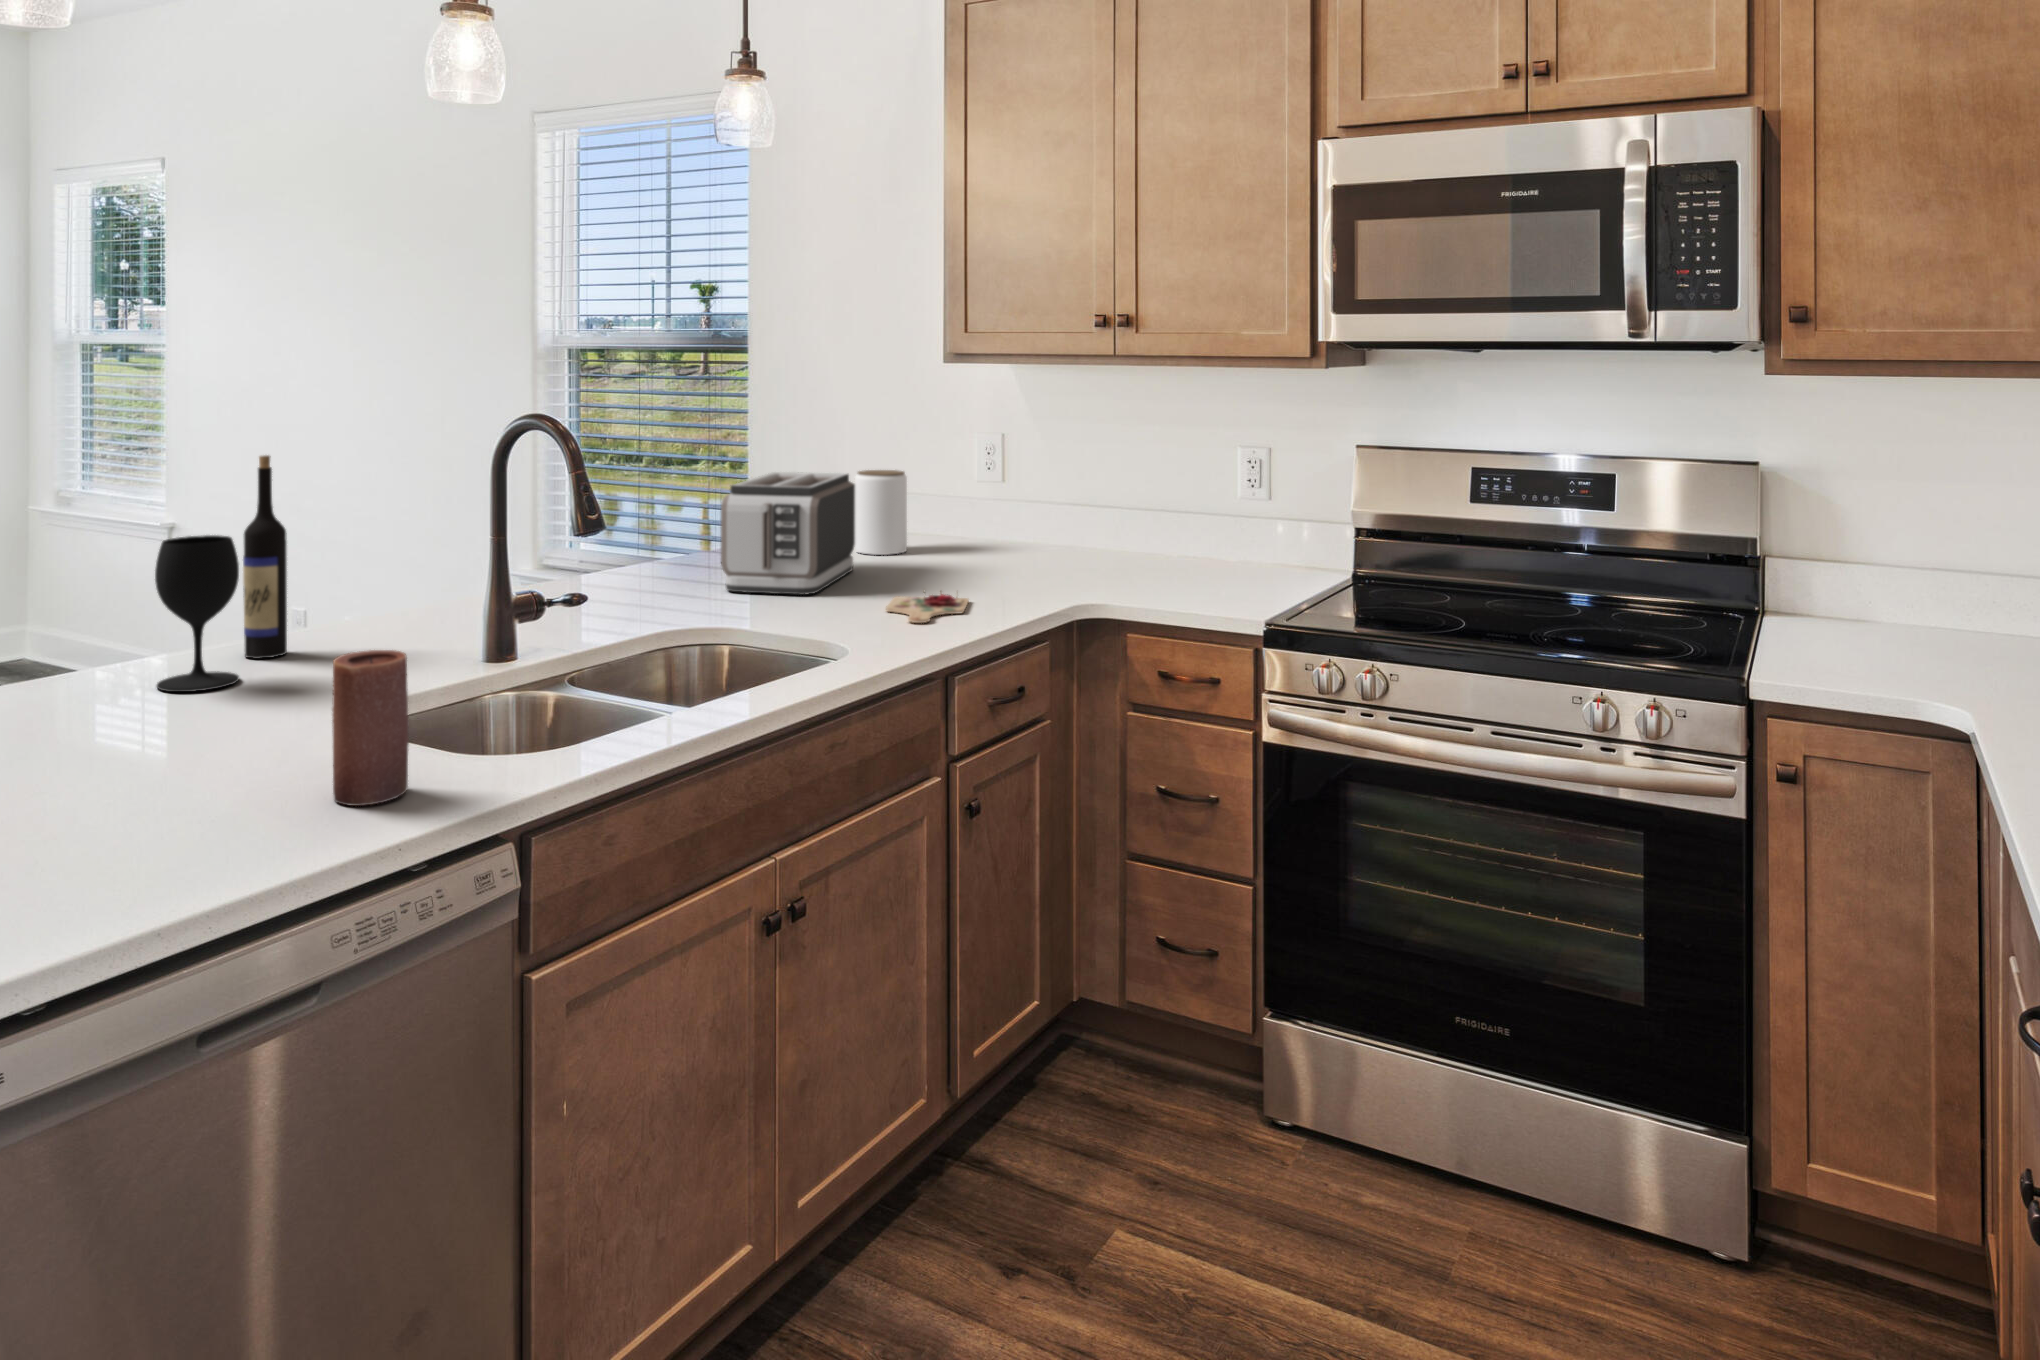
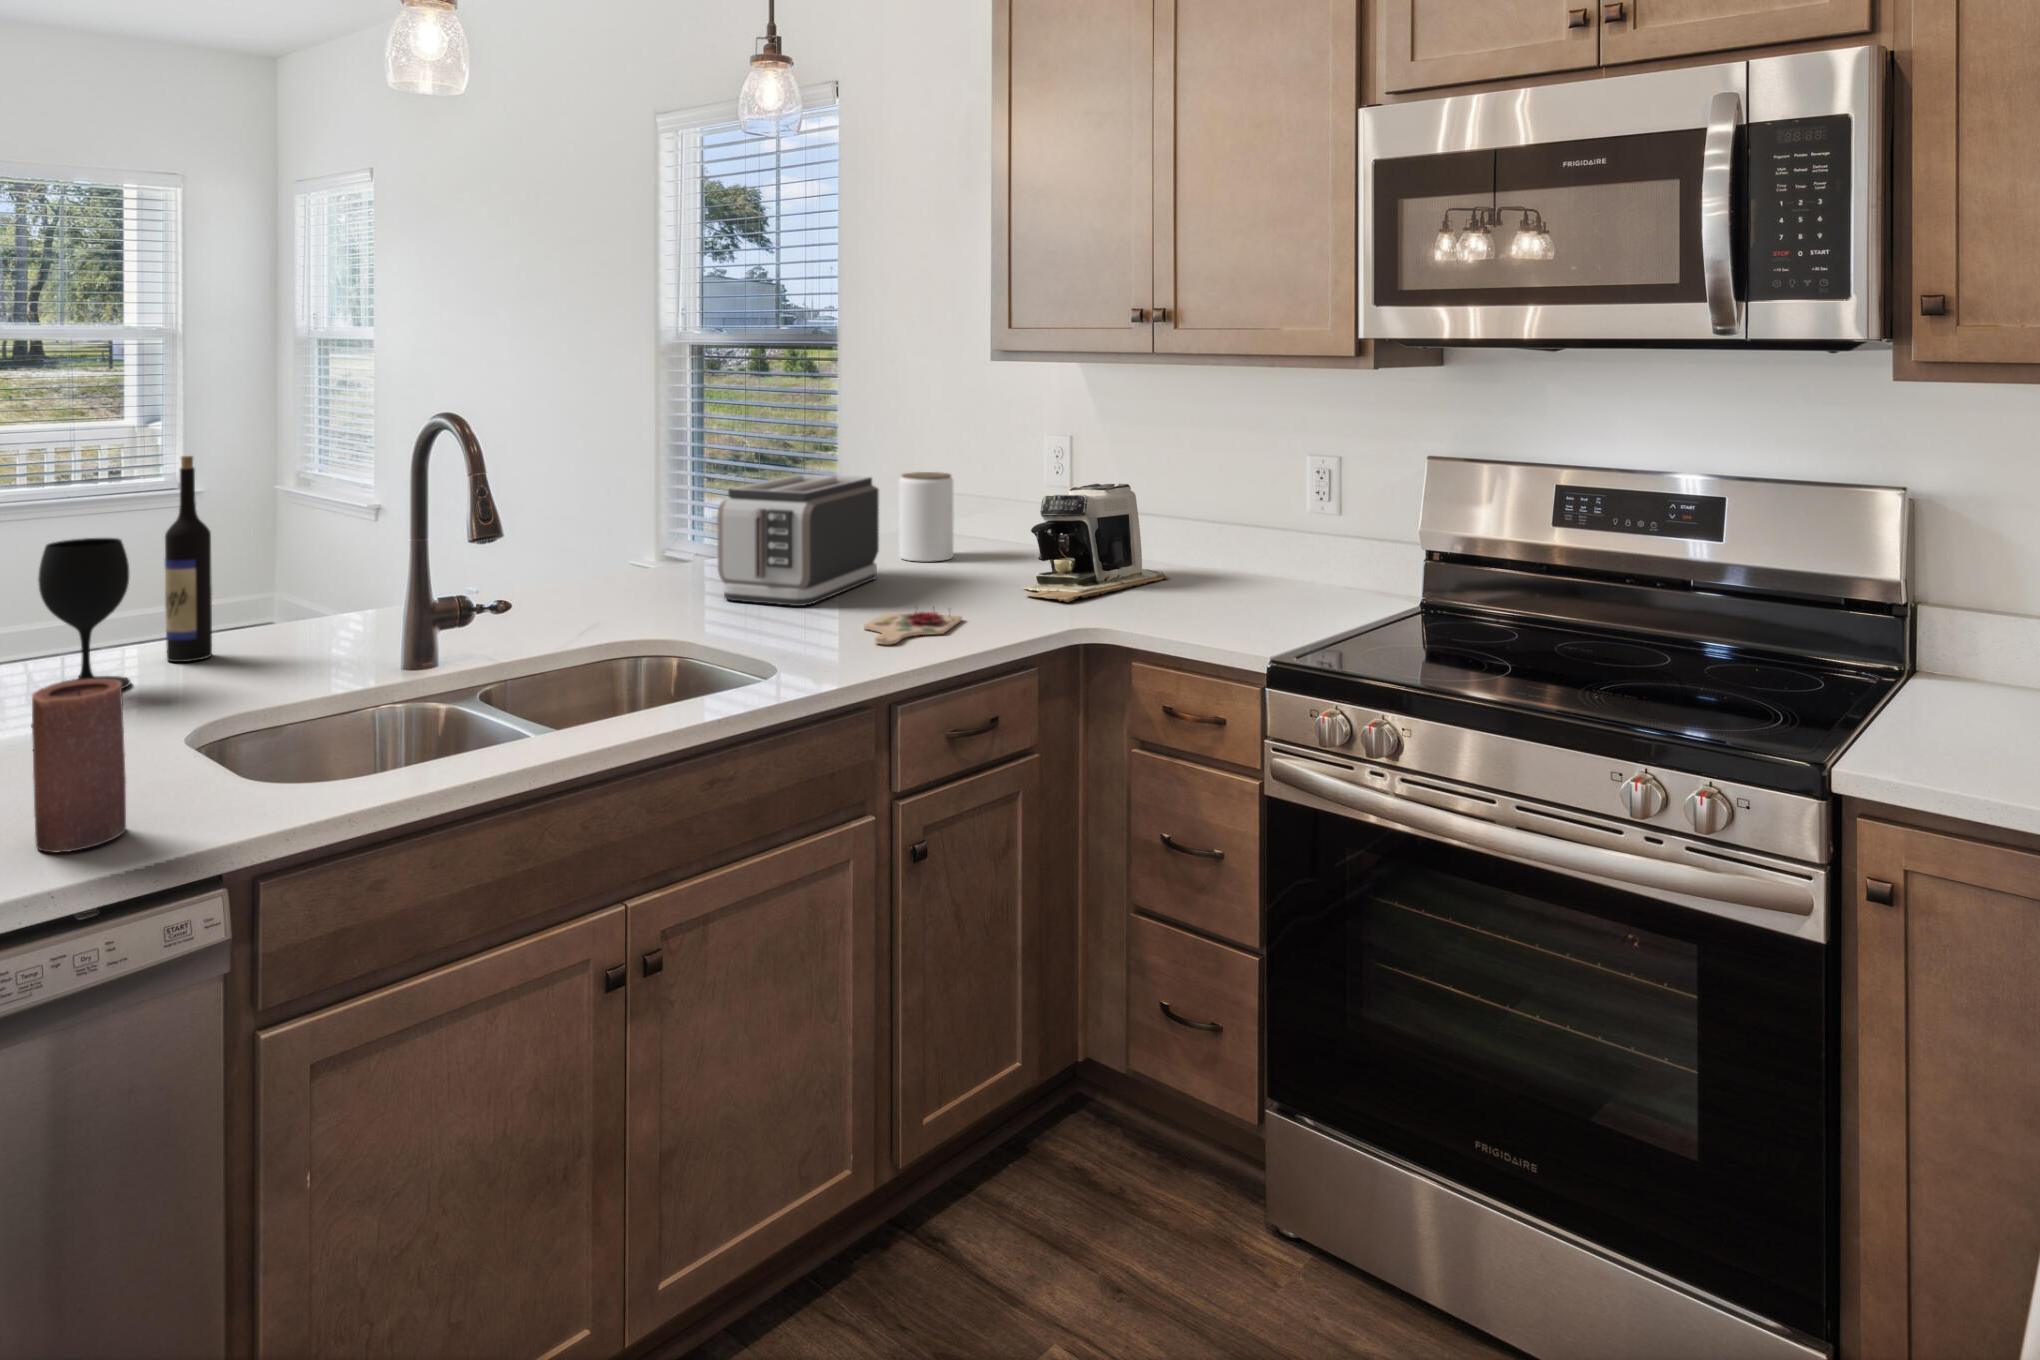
coffee maker: none [995,476,1123,584] -> present [1024,484,1170,602]

